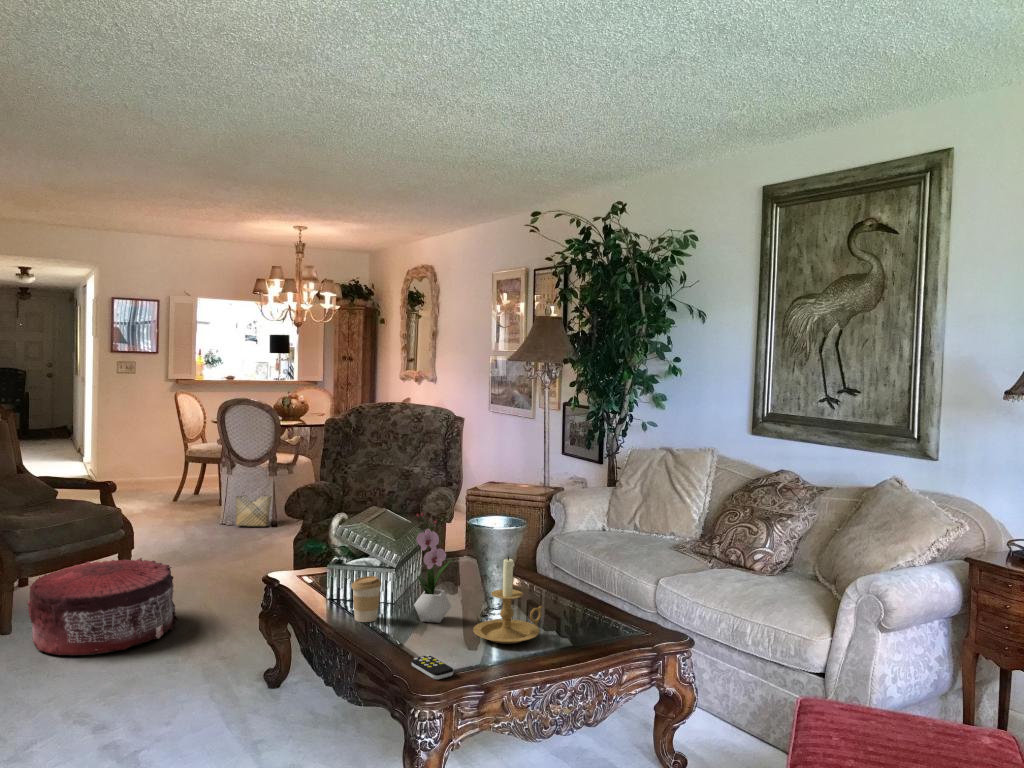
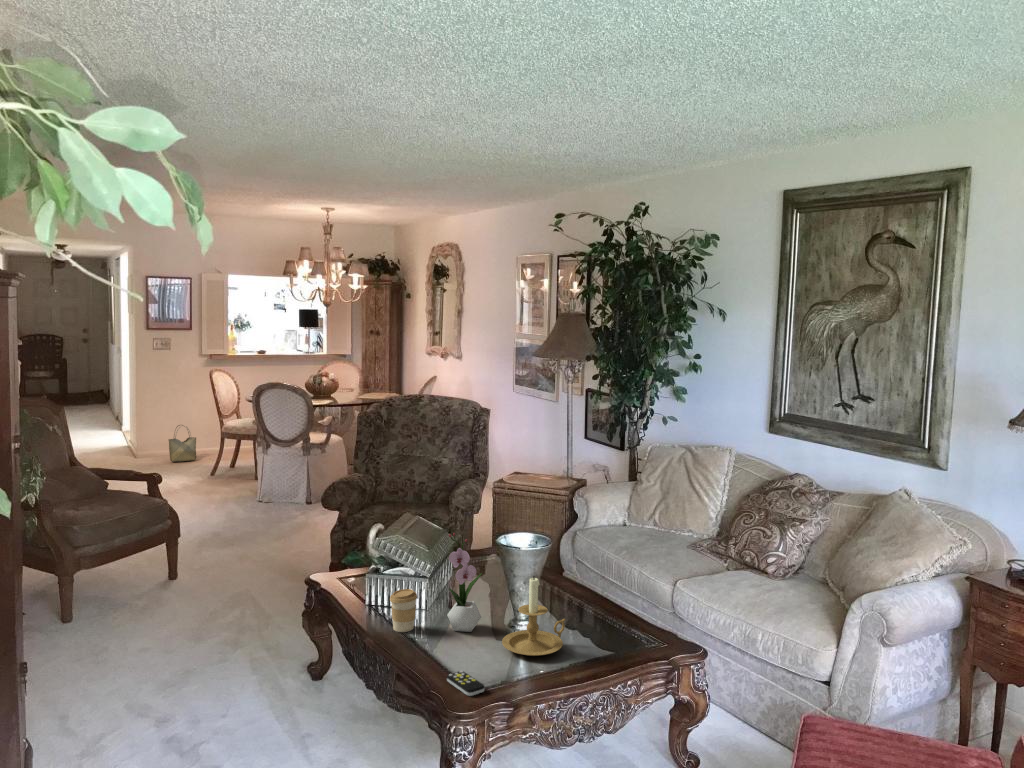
woven basket: present [236,492,271,527] -> present [169,425,196,462]
pouf: present [27,558,178,655] -> none [88,550,227,646]

